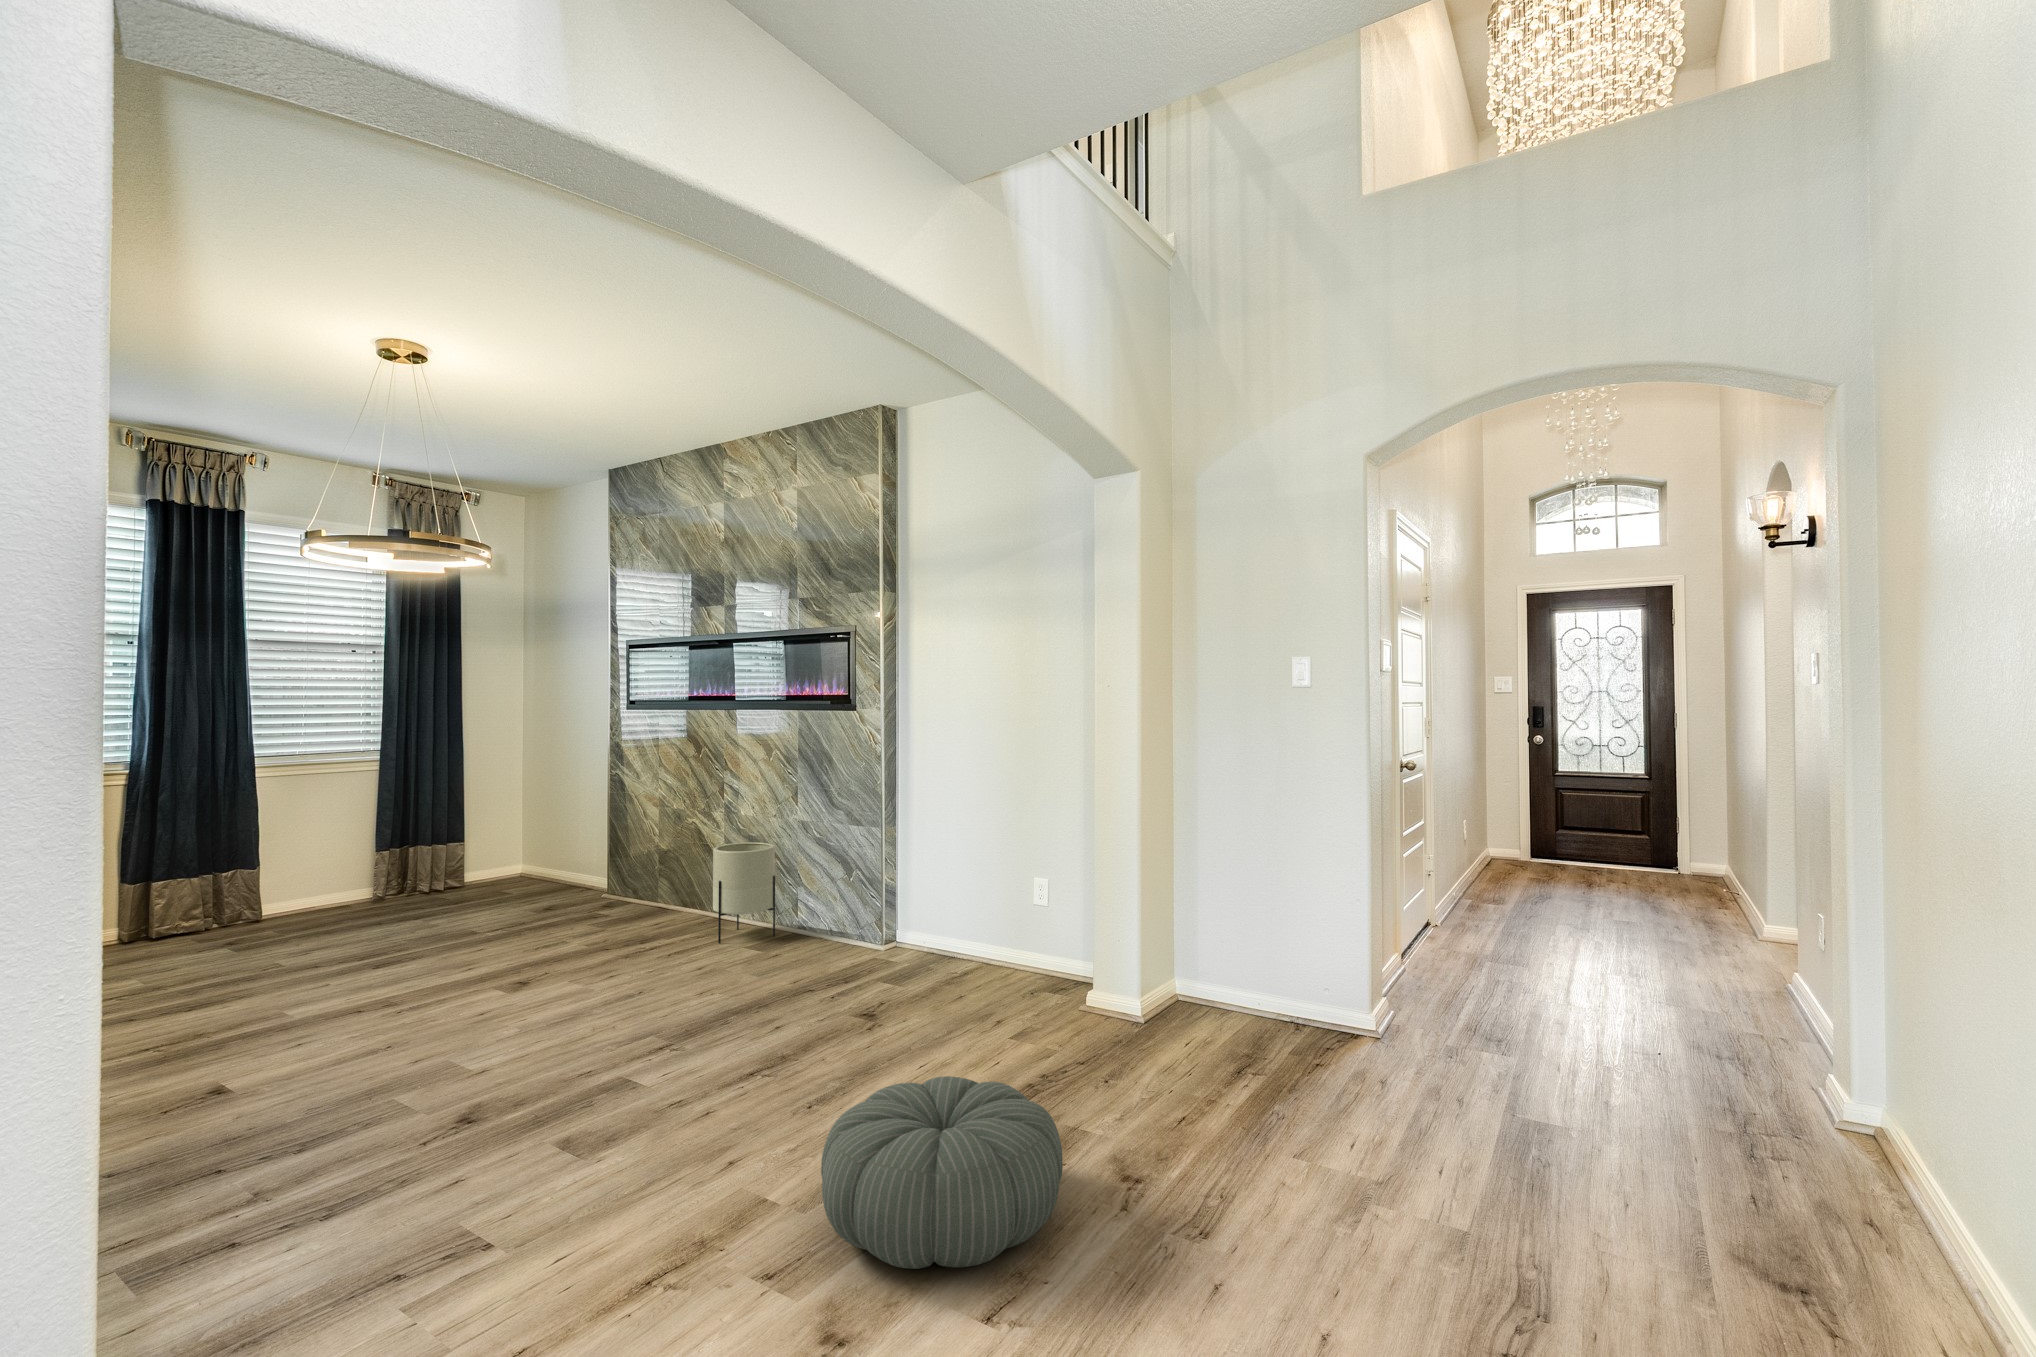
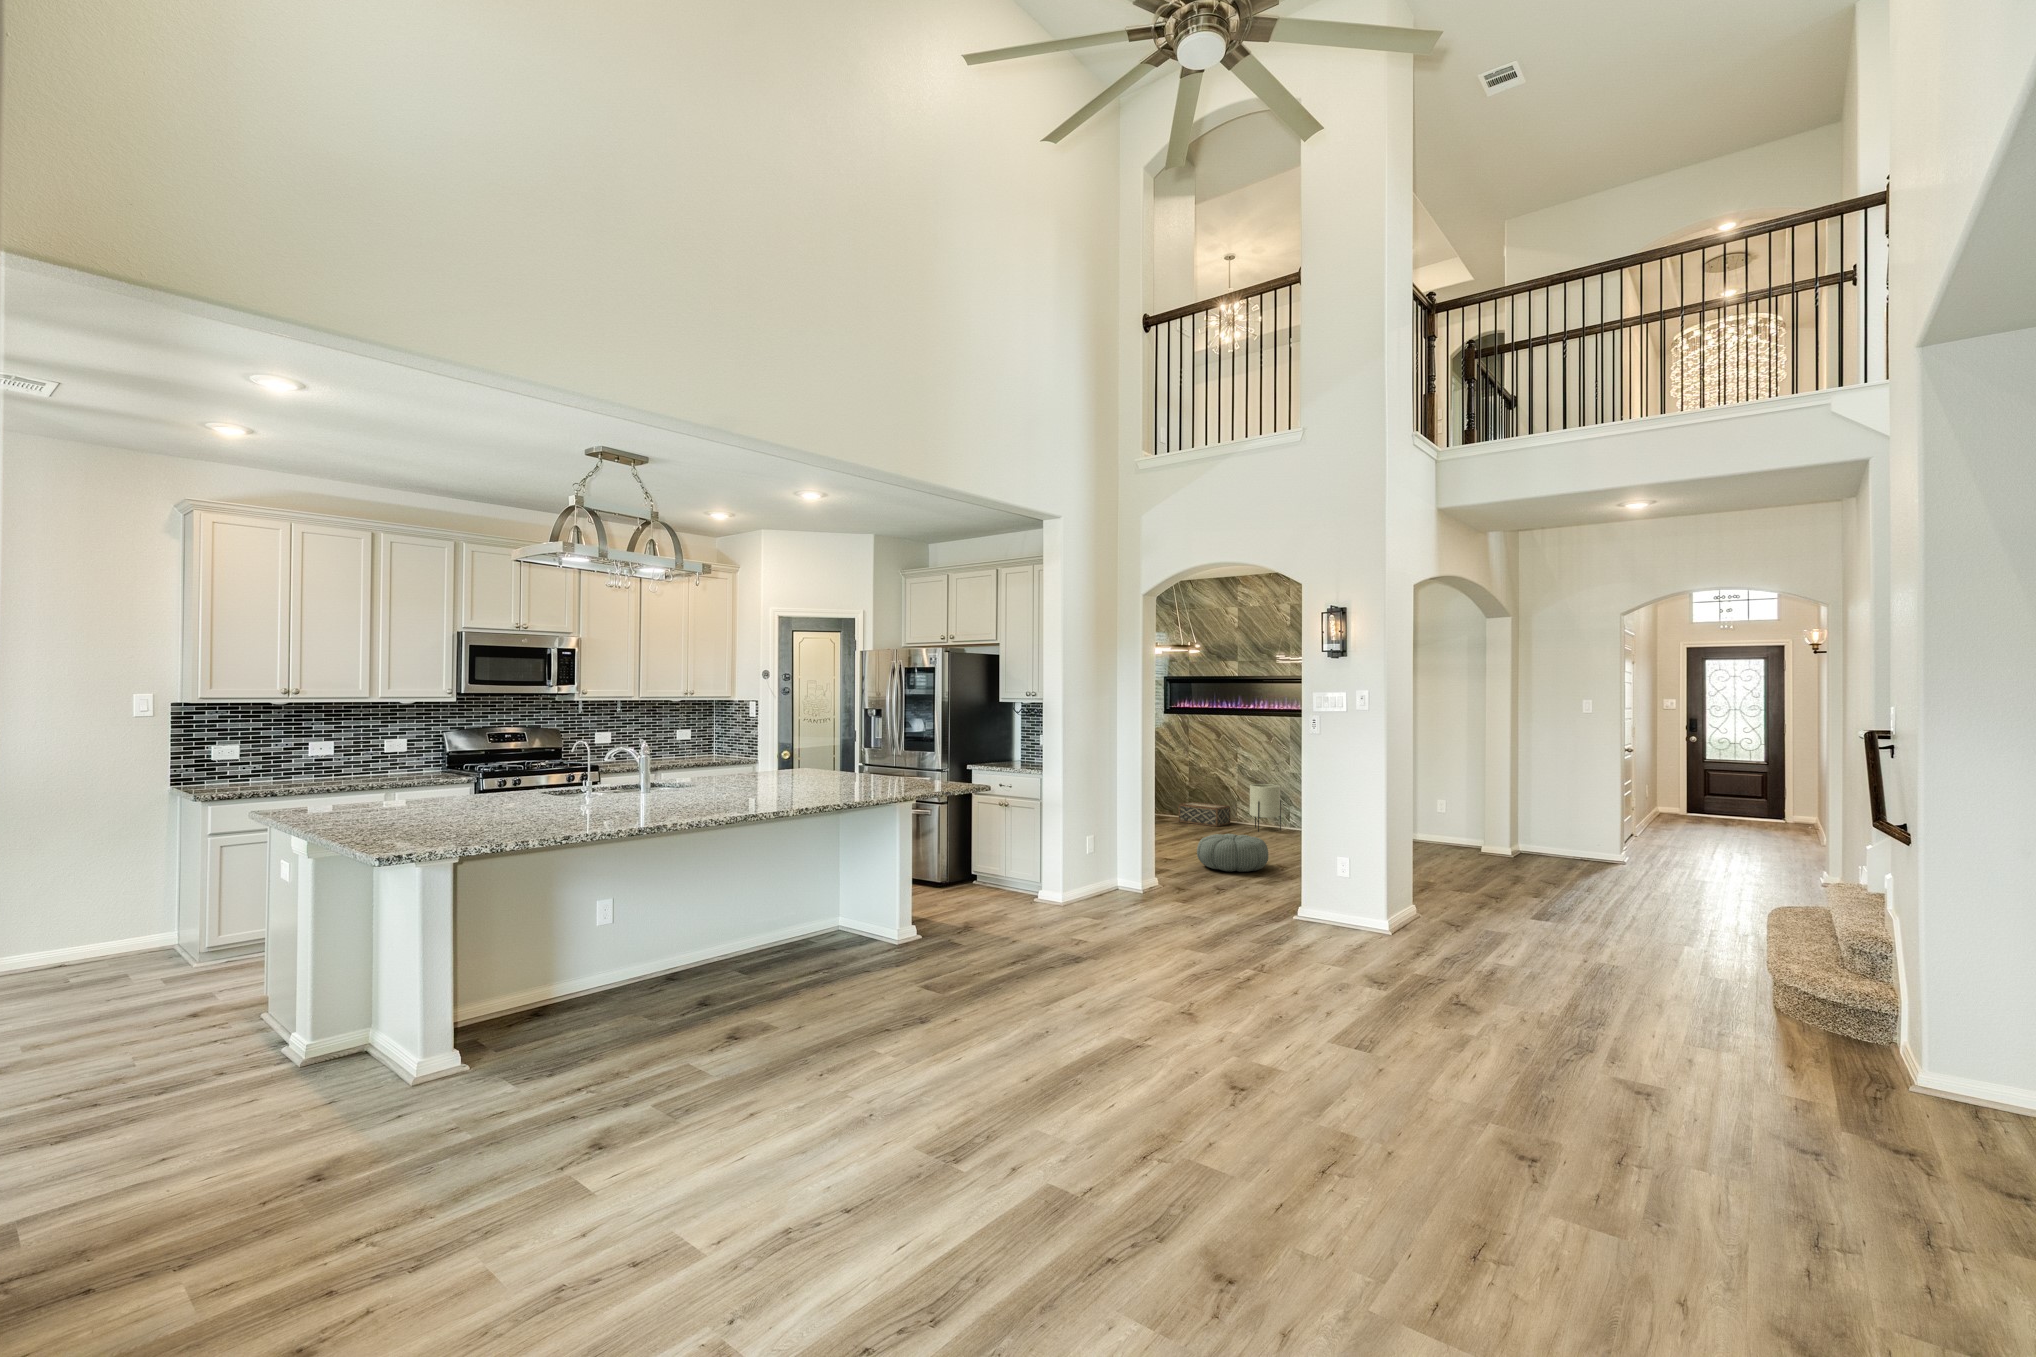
woven basket: none [616,875,708,929] -> present [1179,802,1230,826]
pouf: present [821,1076,1063,1269] -> present [1197,834,1268,872]

